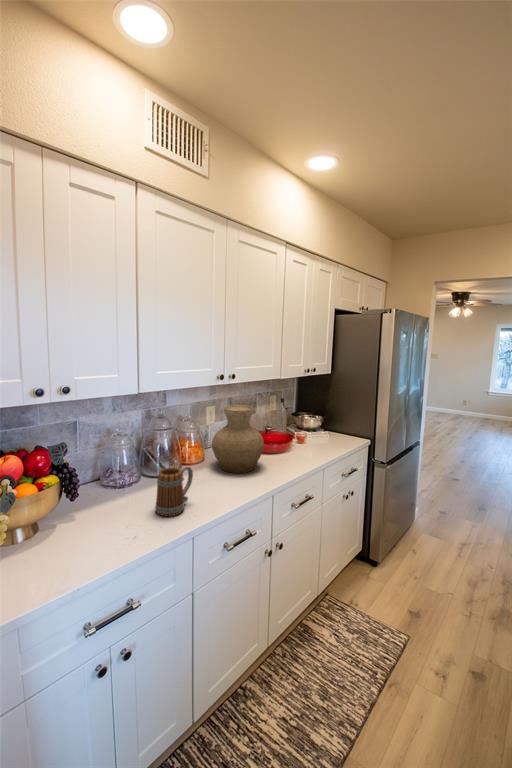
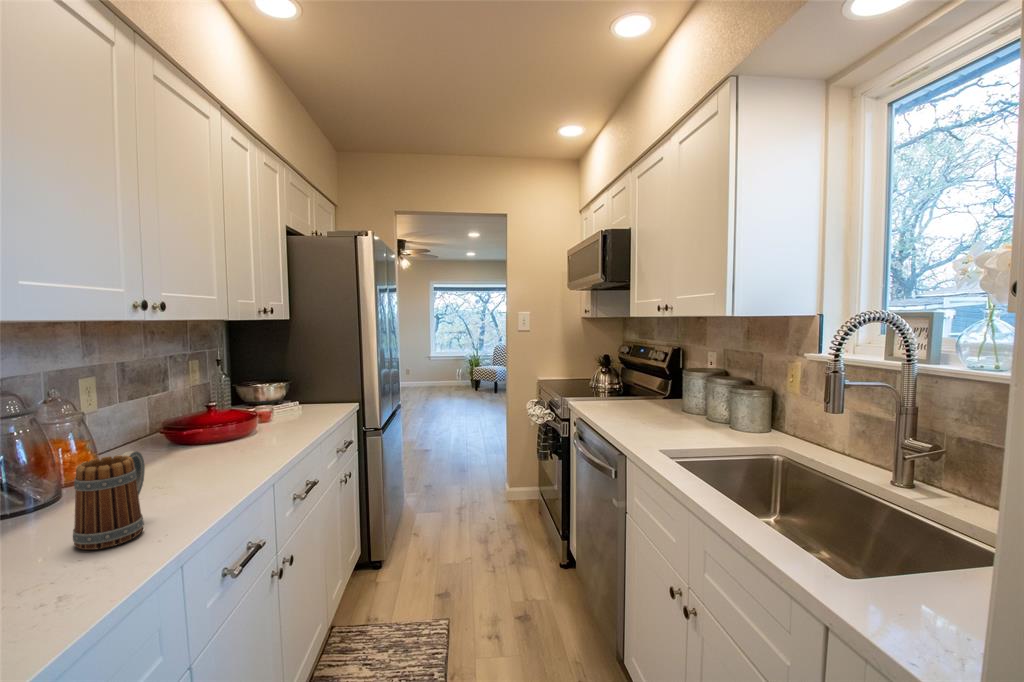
vase: present [212,405,264,473] -> none [126,358,235,472]

